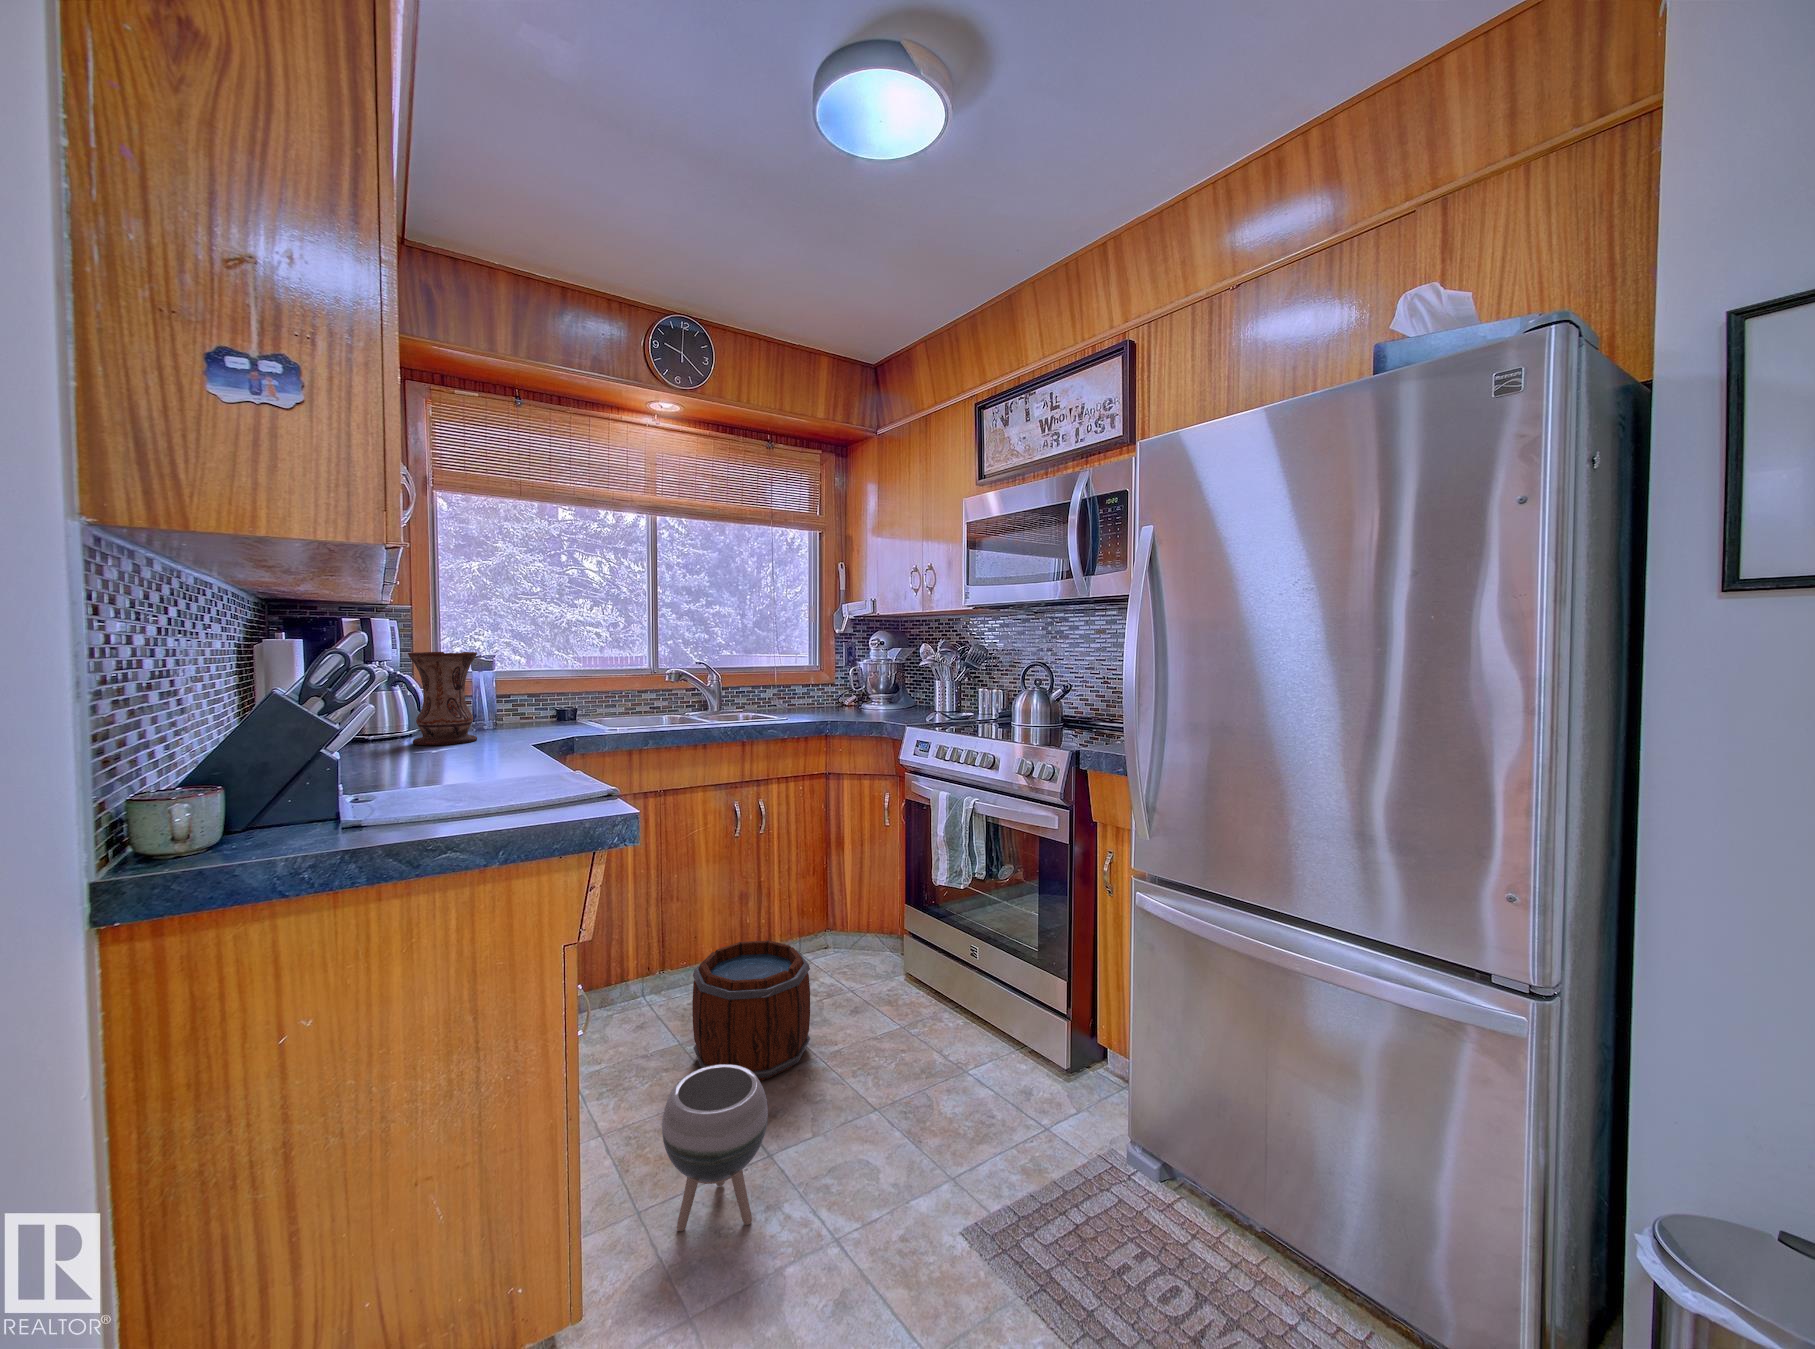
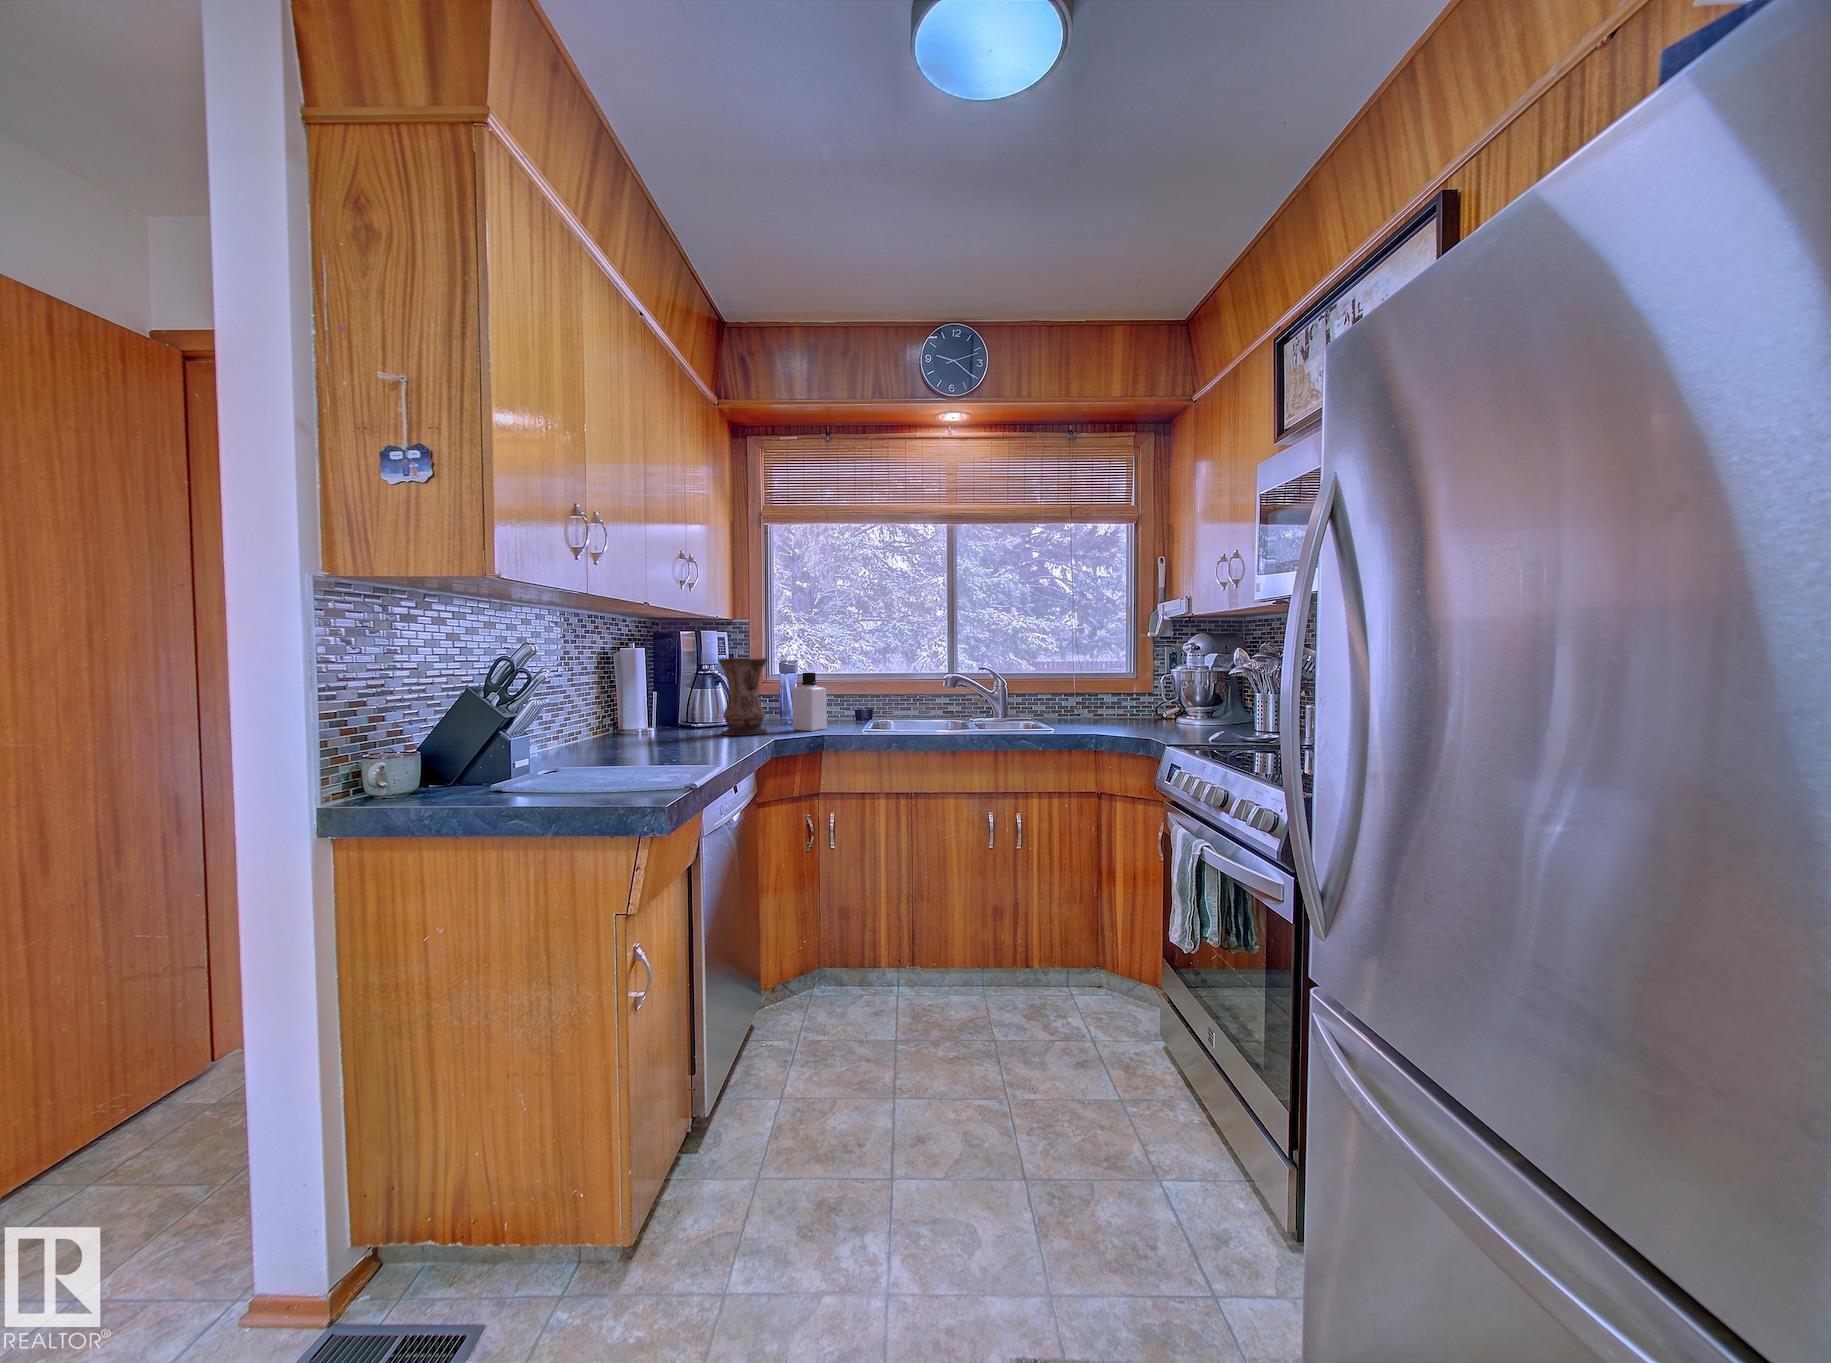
bottle: none [501,668,541,734] -> present [792,673,827,731]
bucket: present [692,940,810,1080] -> none [890,957,1008,1105]
planter: present [662,1064,768,1231] -> none [761,1065,863,1235]

